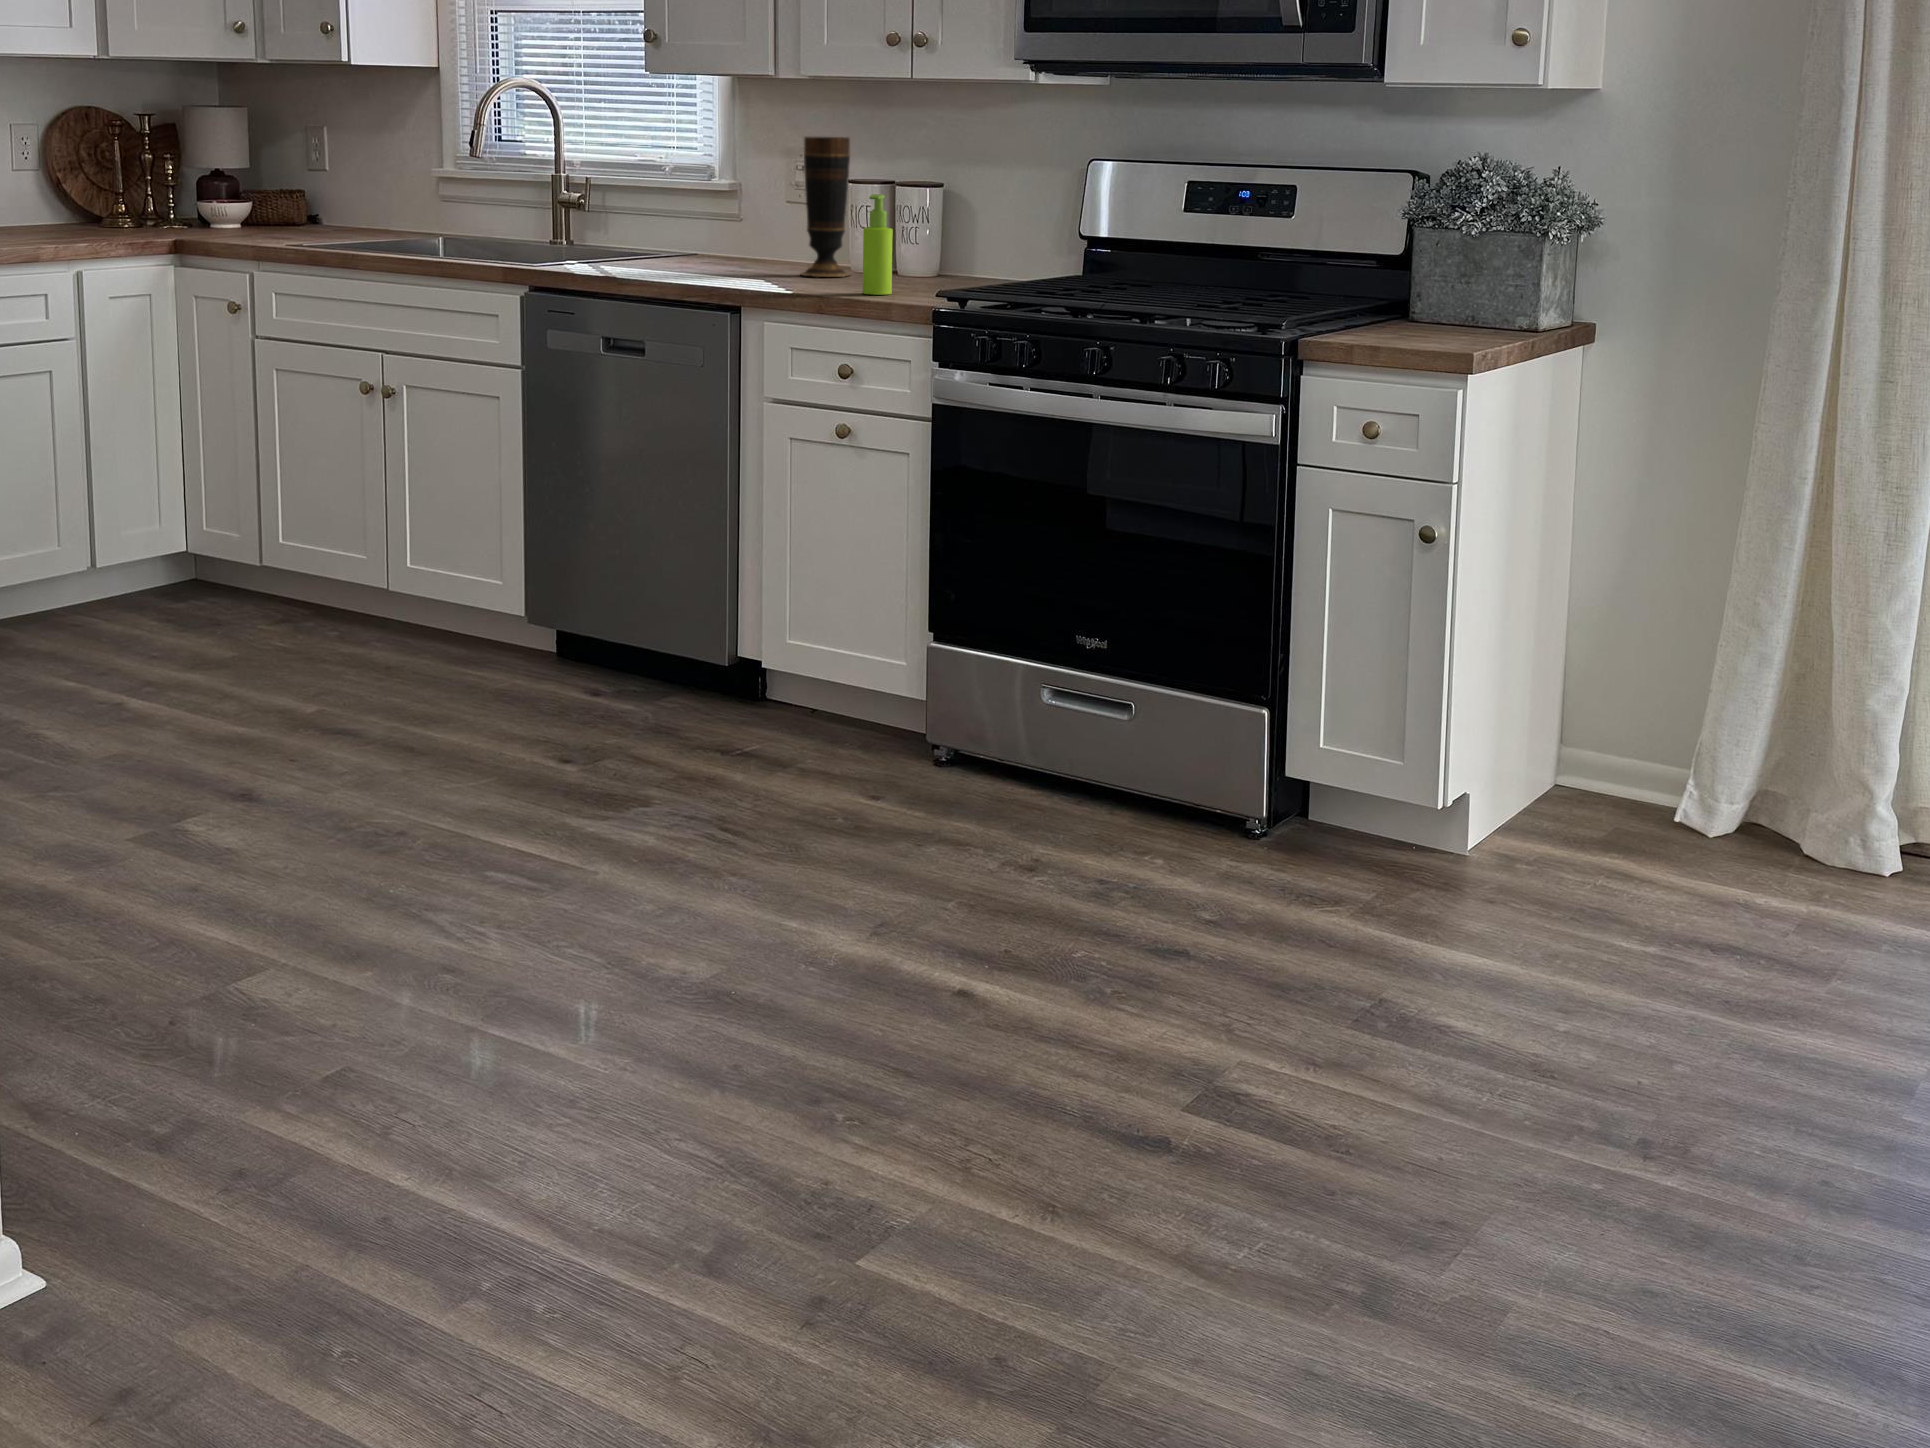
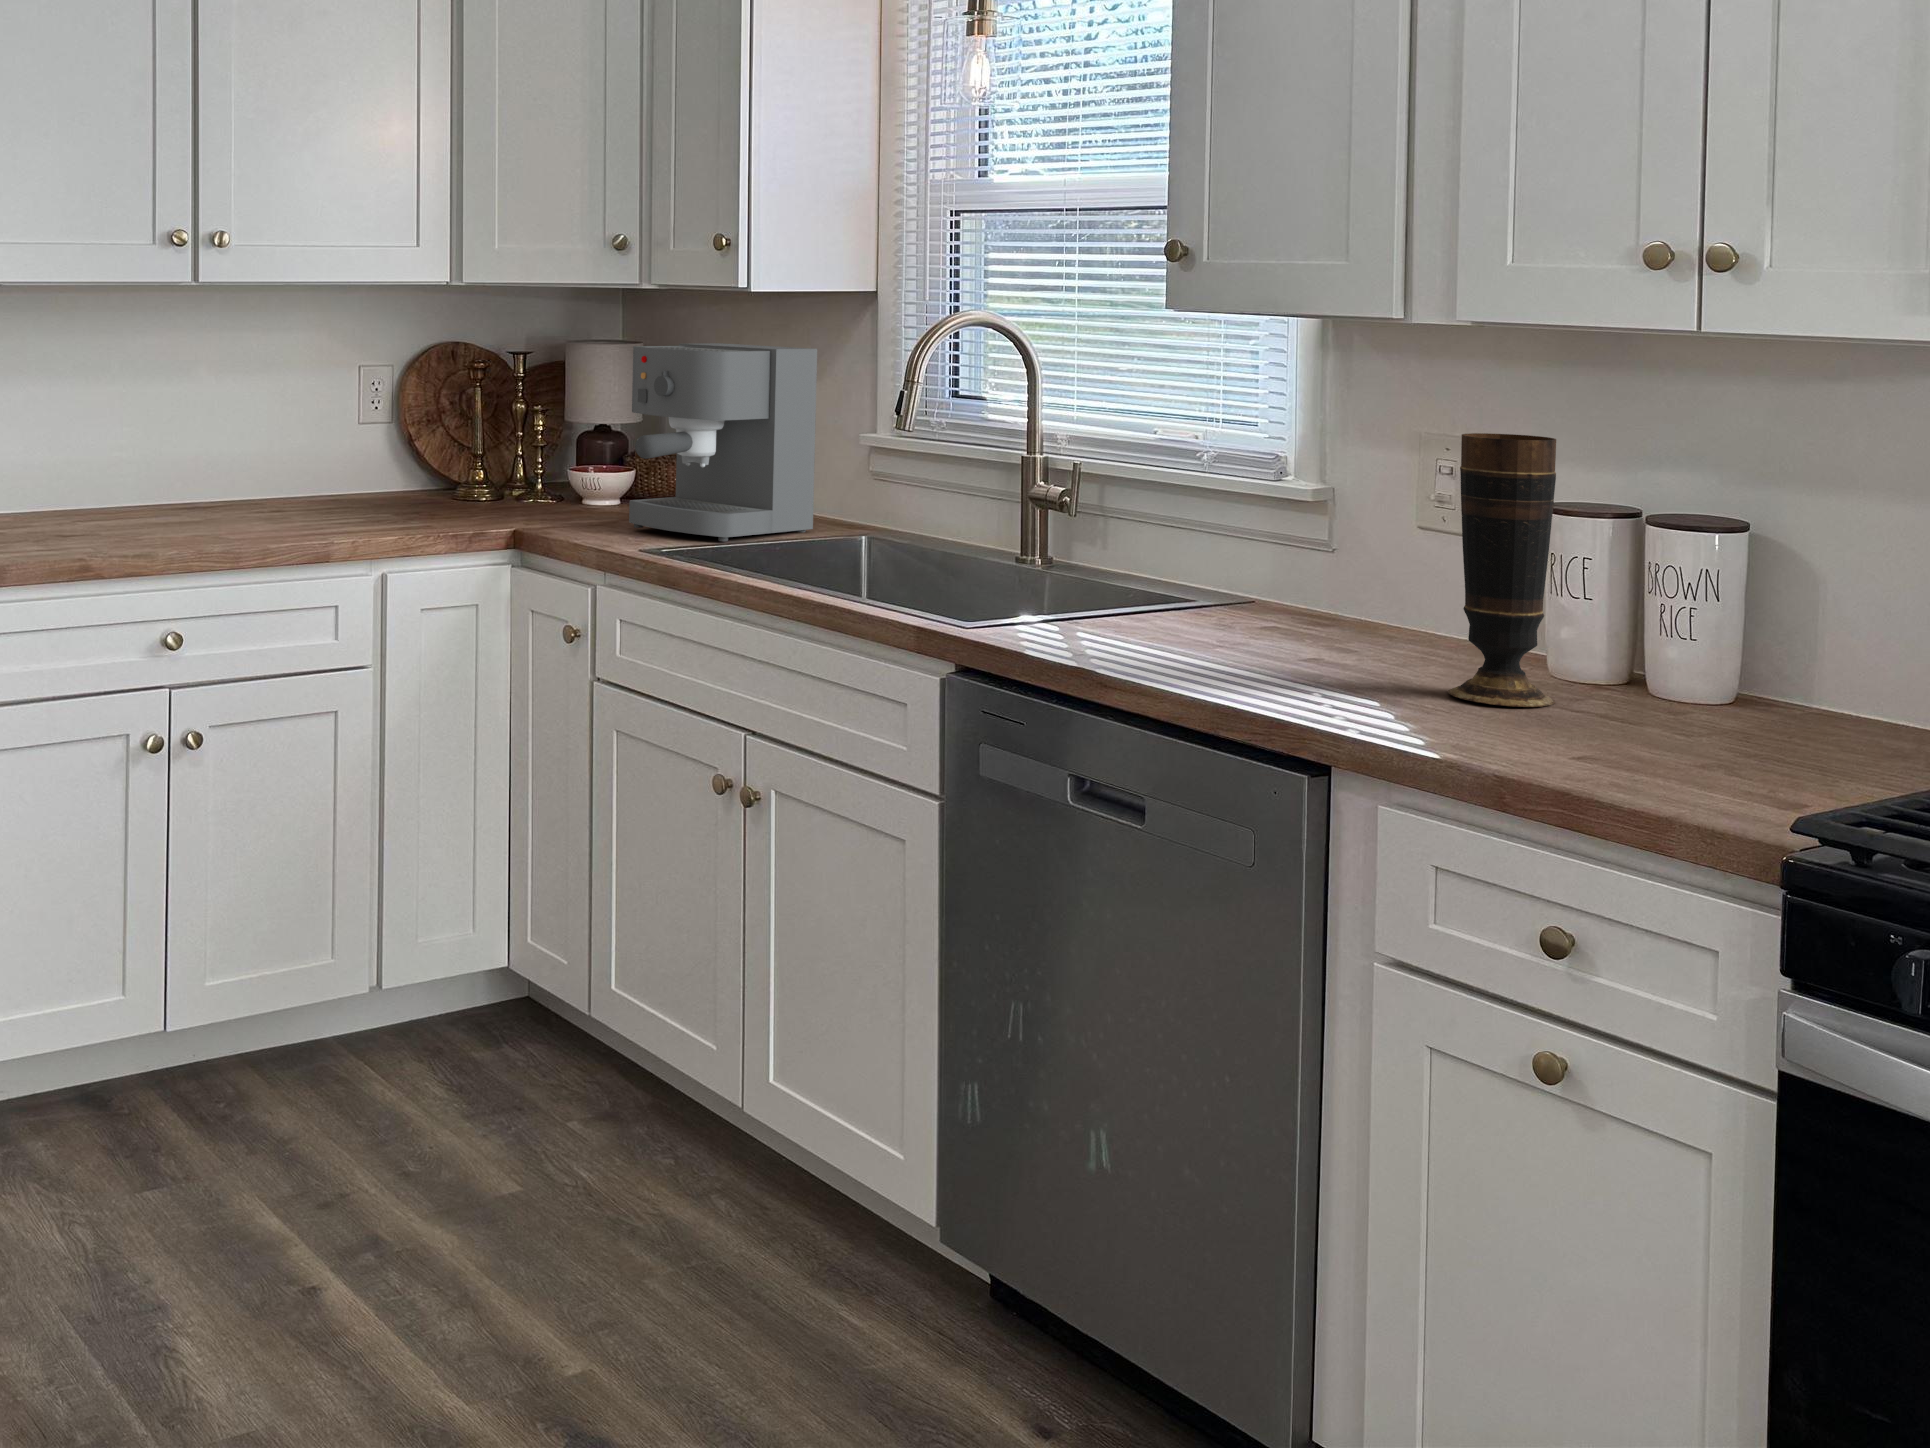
coffee maker: none [265,106,402,242] -> present [629,343,817,541]
soap dispenser: present [863,194,893,295] -> none [1602,577,1674,792]

